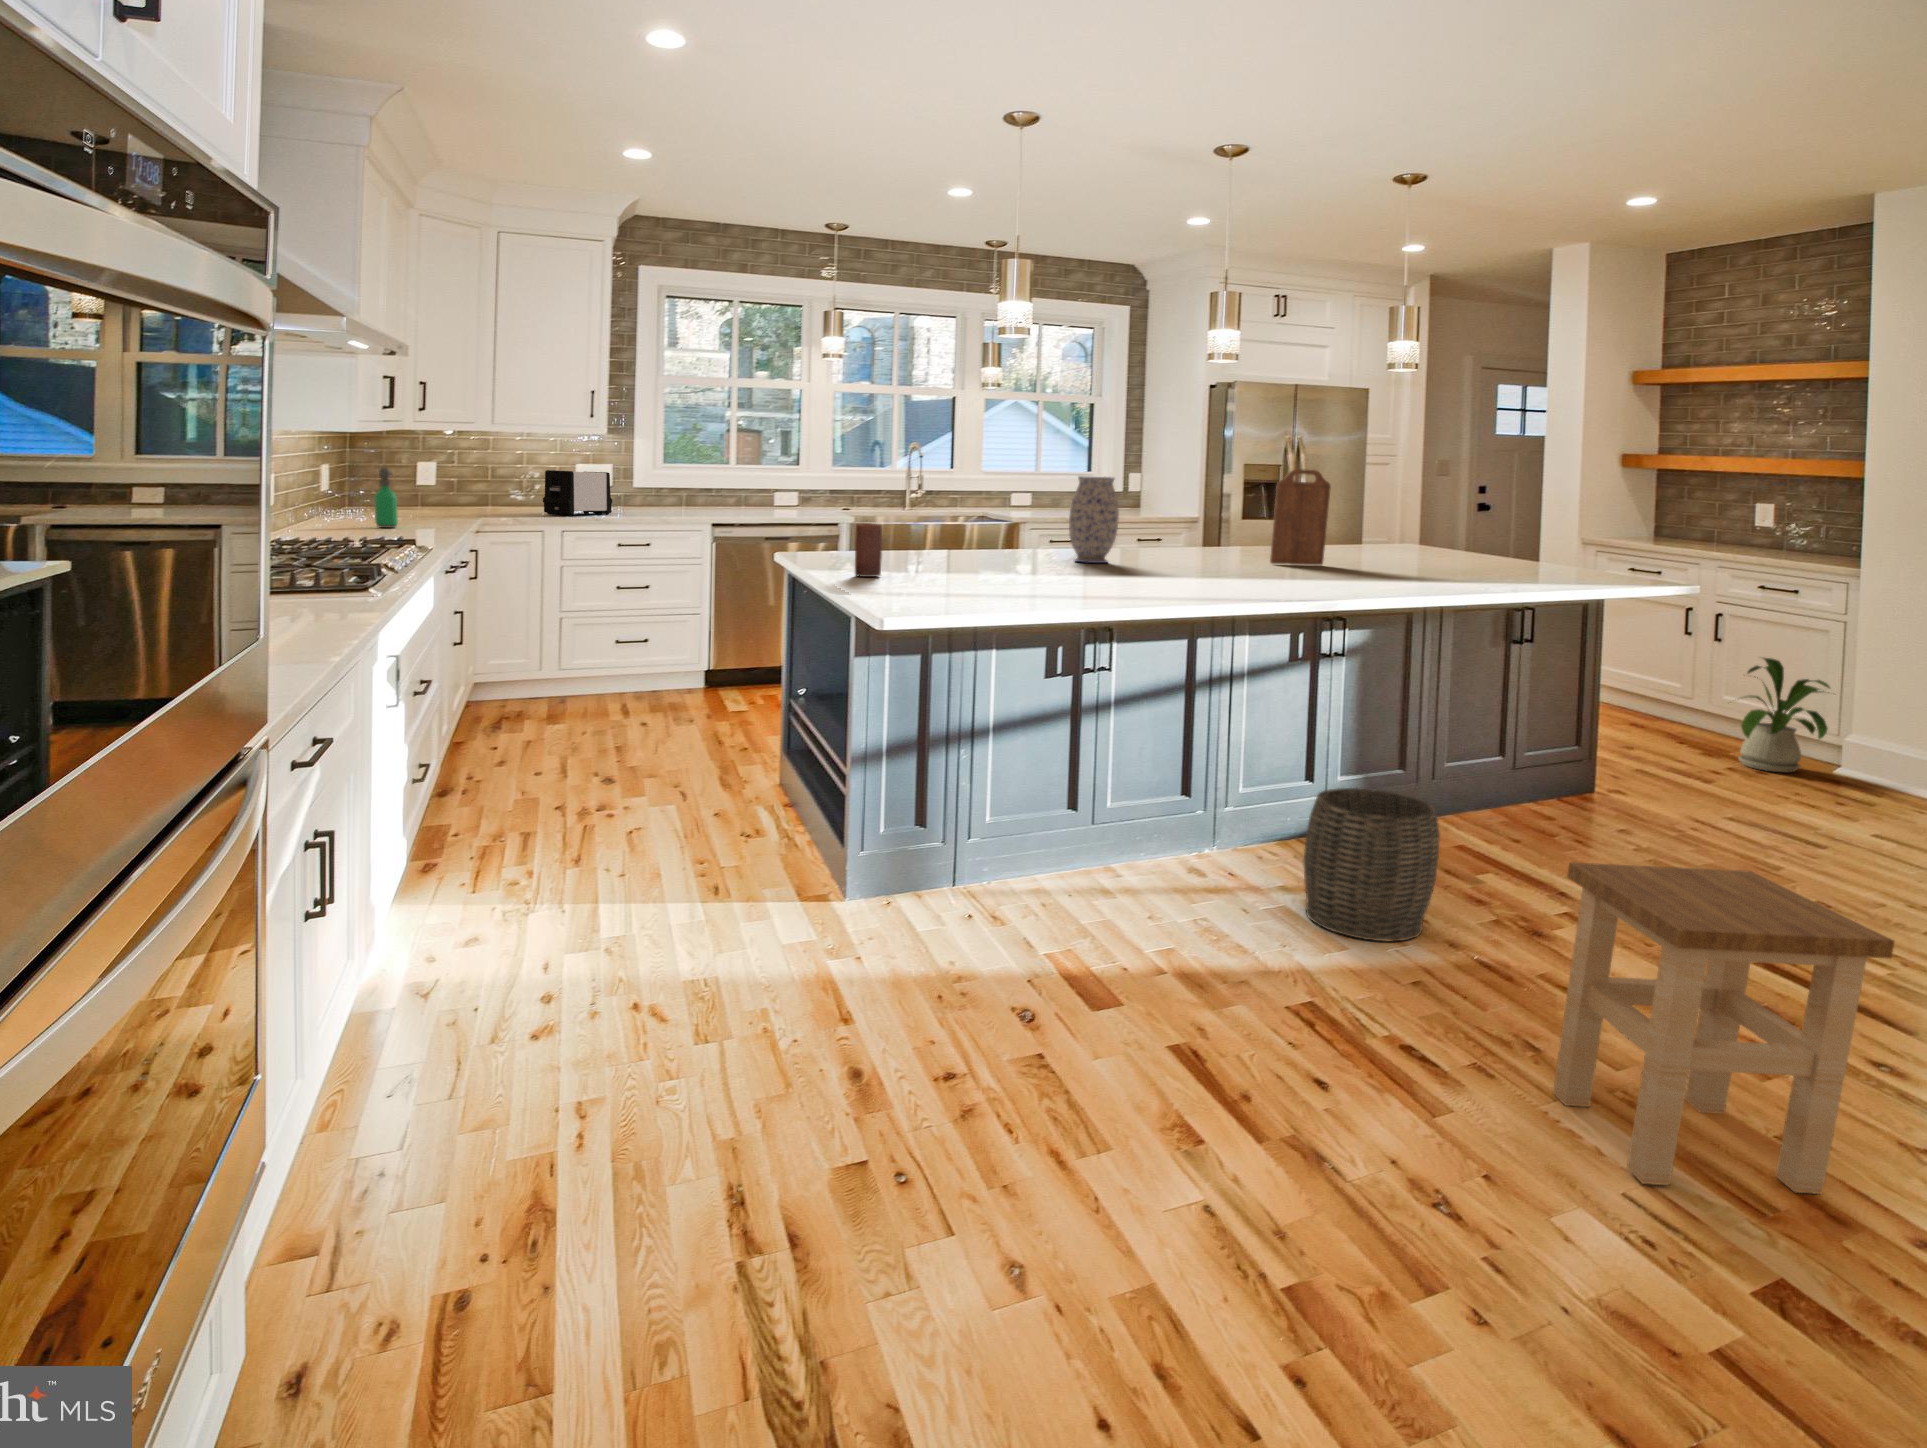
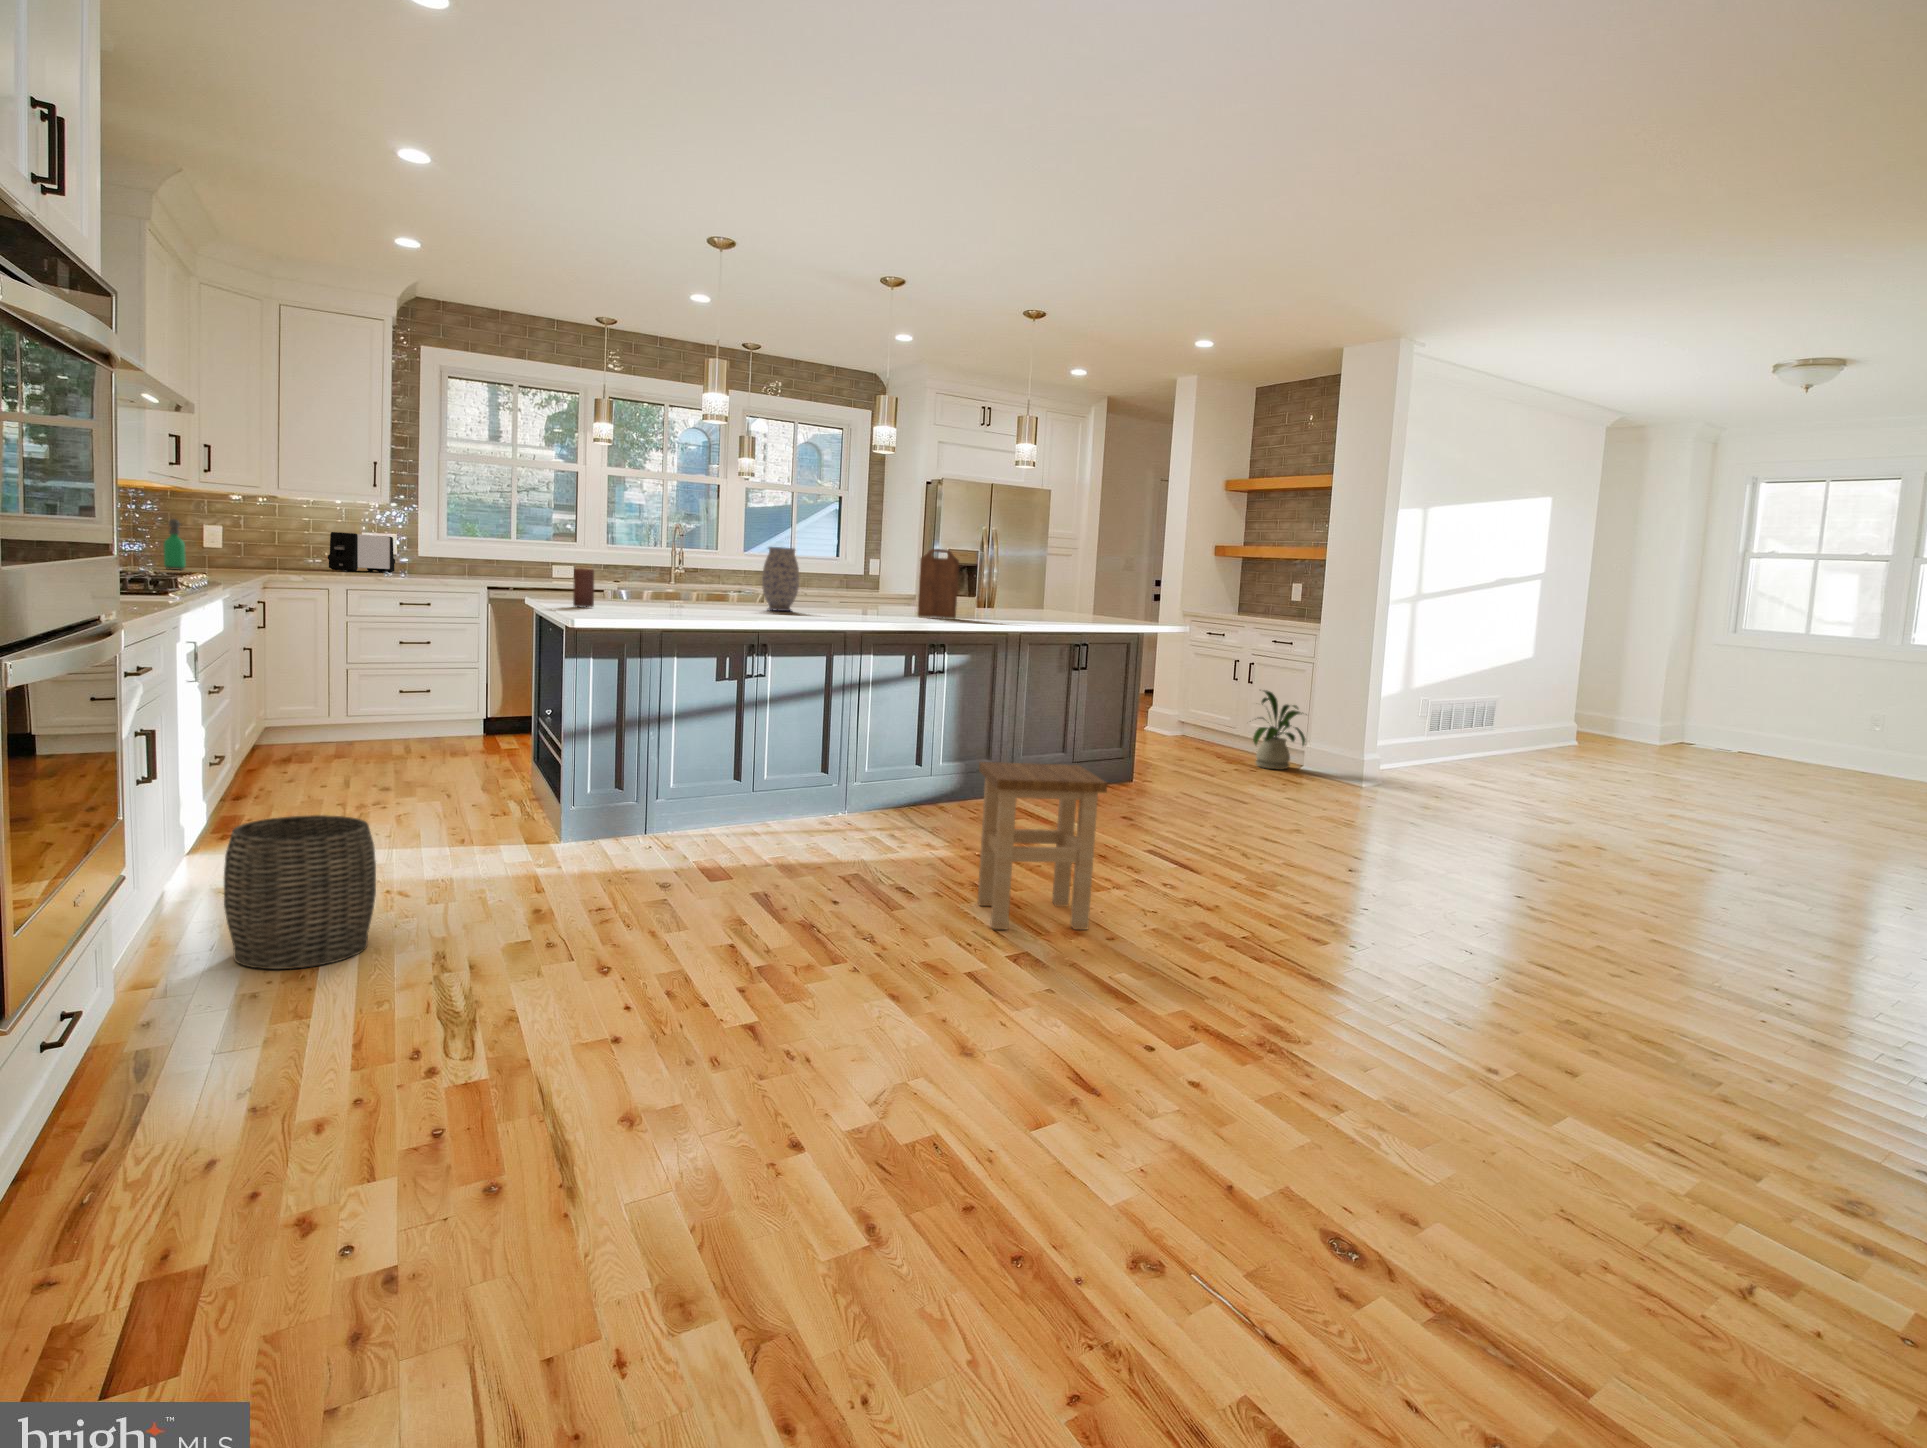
woven basket: present [1304,788,1440,941] -> present [224,815,376,969]

